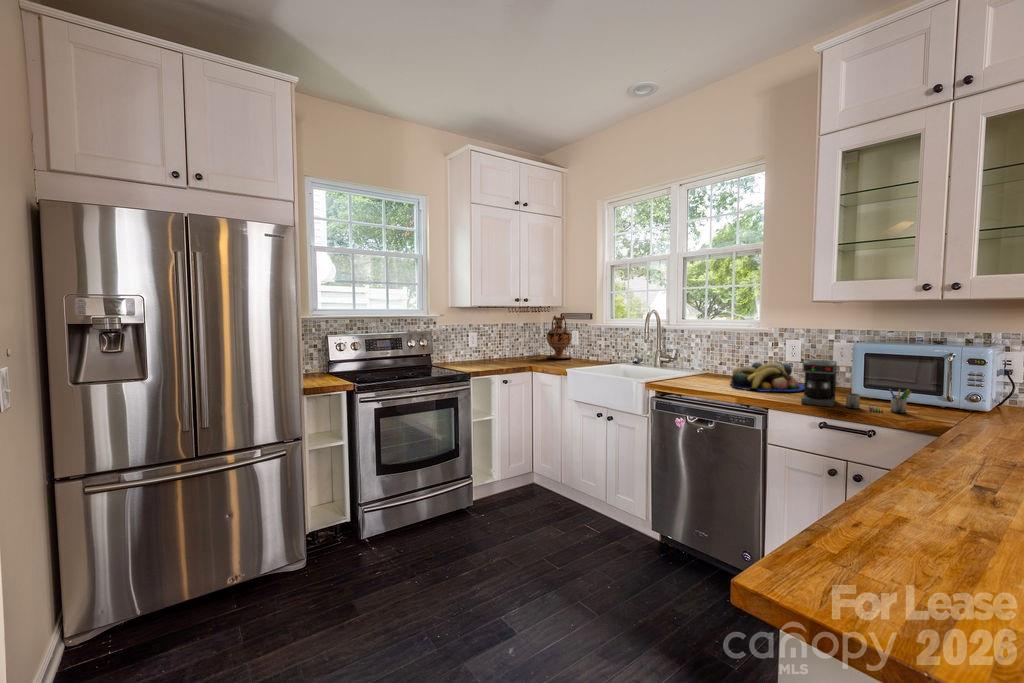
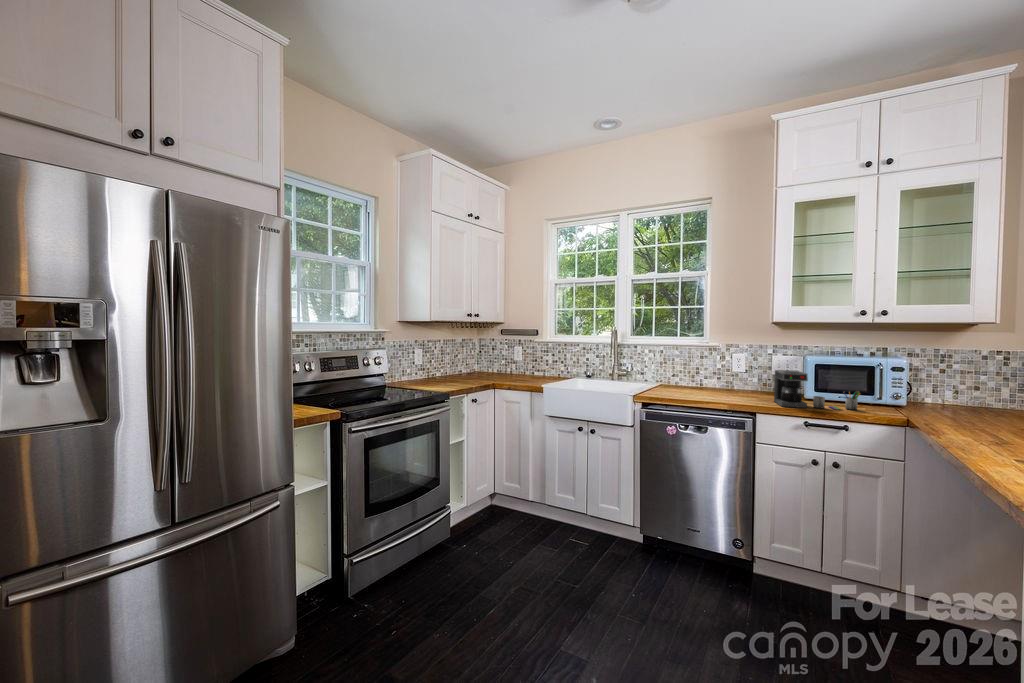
vase: present [546,316,572,359] -> none [493,332,520,376]
fruit bowl: present [730,361,804,392] -> none [699,372,763,398]

